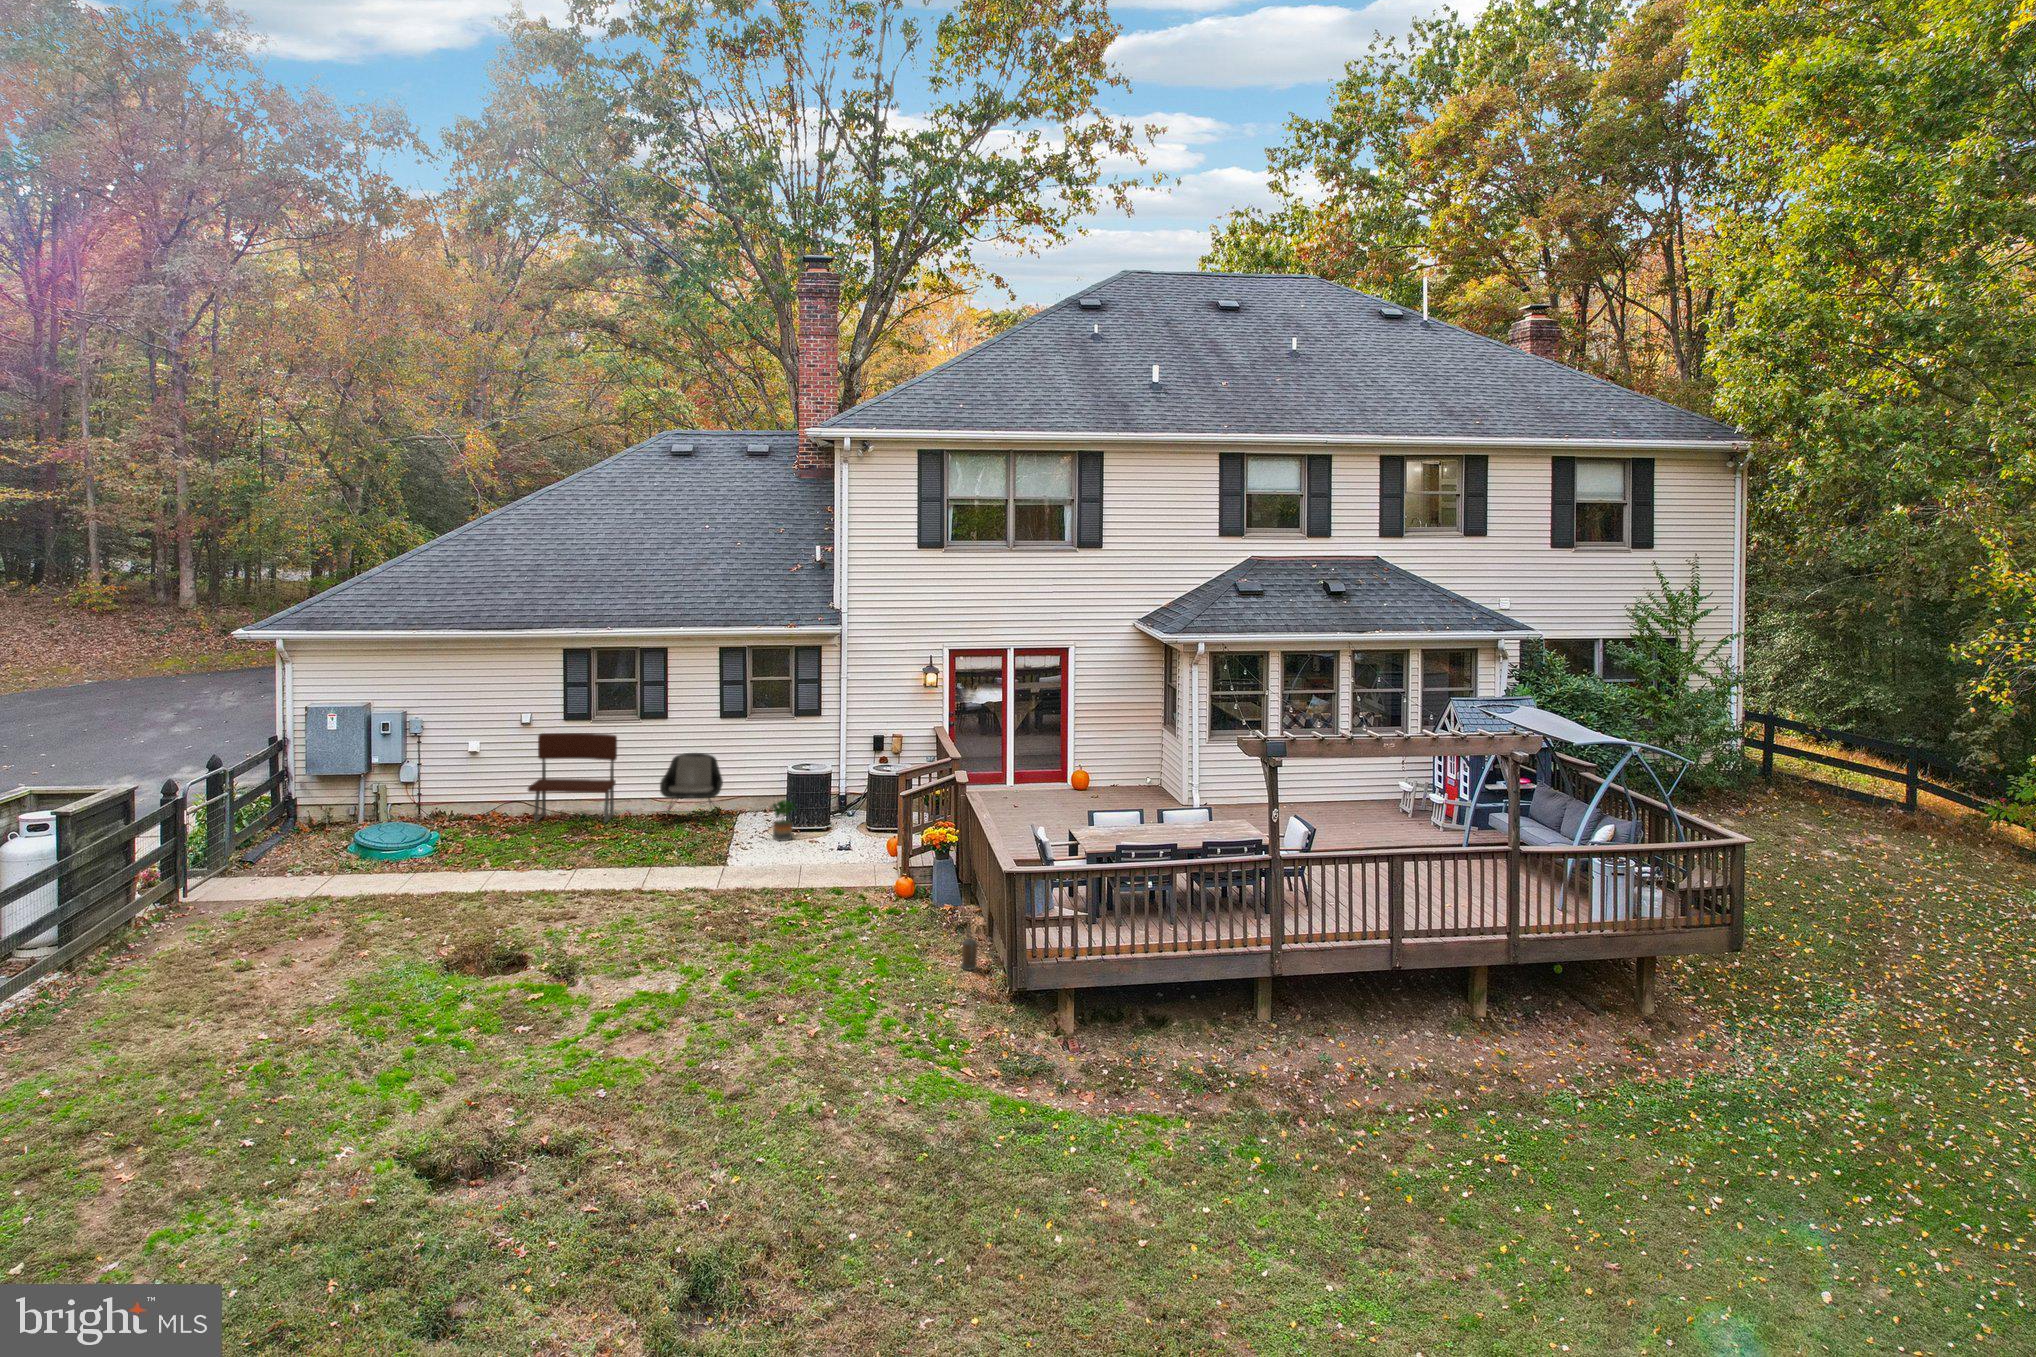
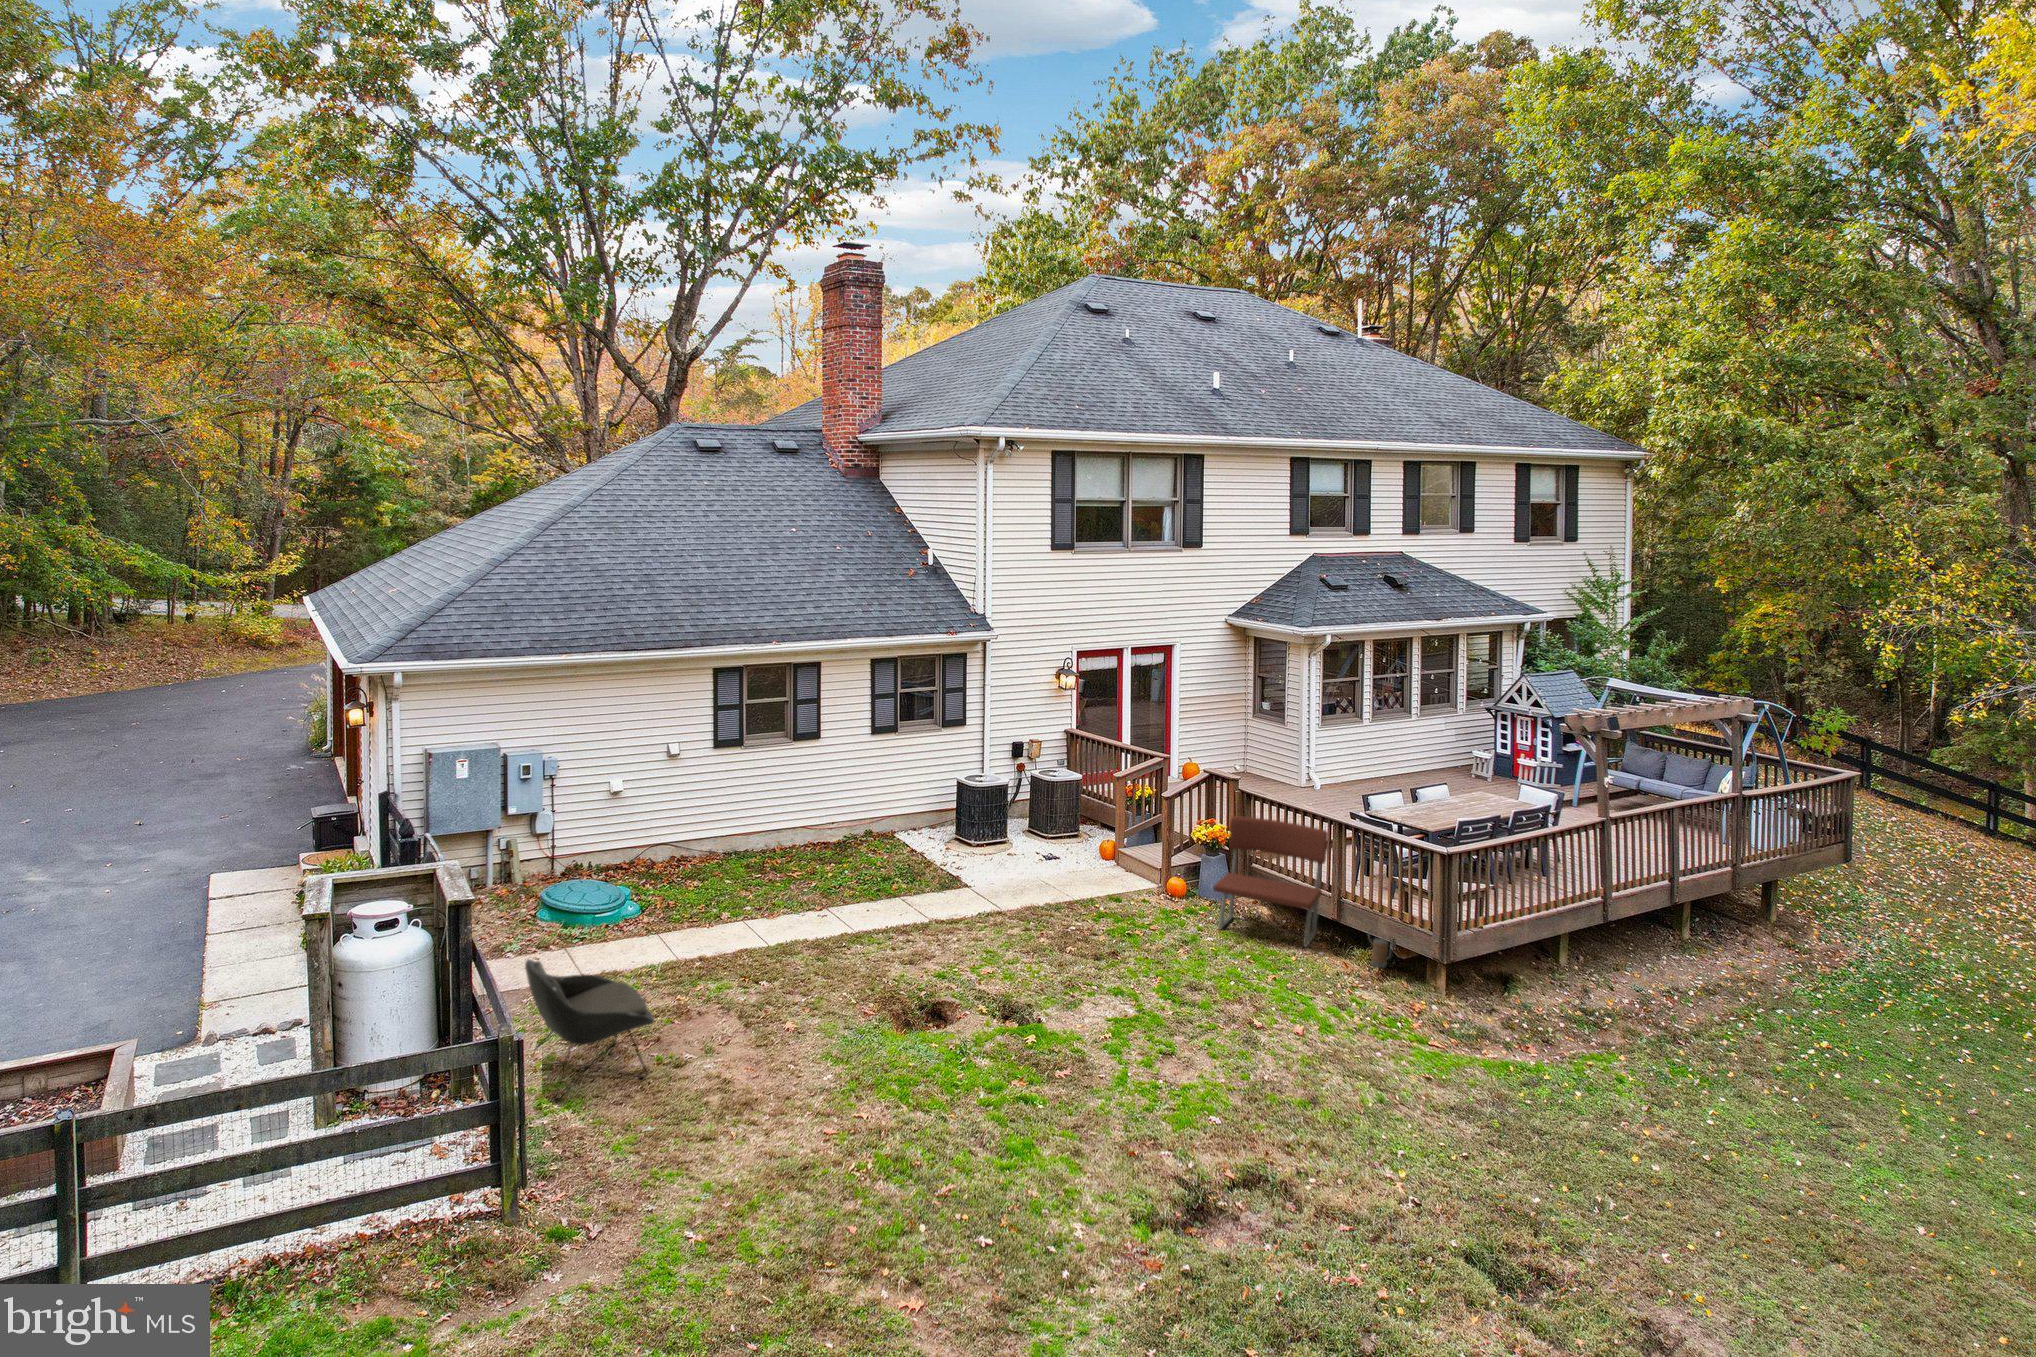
bench: present [528,733,617,823] -> present [1213,816,1328,947]
lounge chair: present [660,753,723,826] -> present [525,960,654,1103]
potted tree: present [770,800,795,841] -> none [974,814,1001,858]

